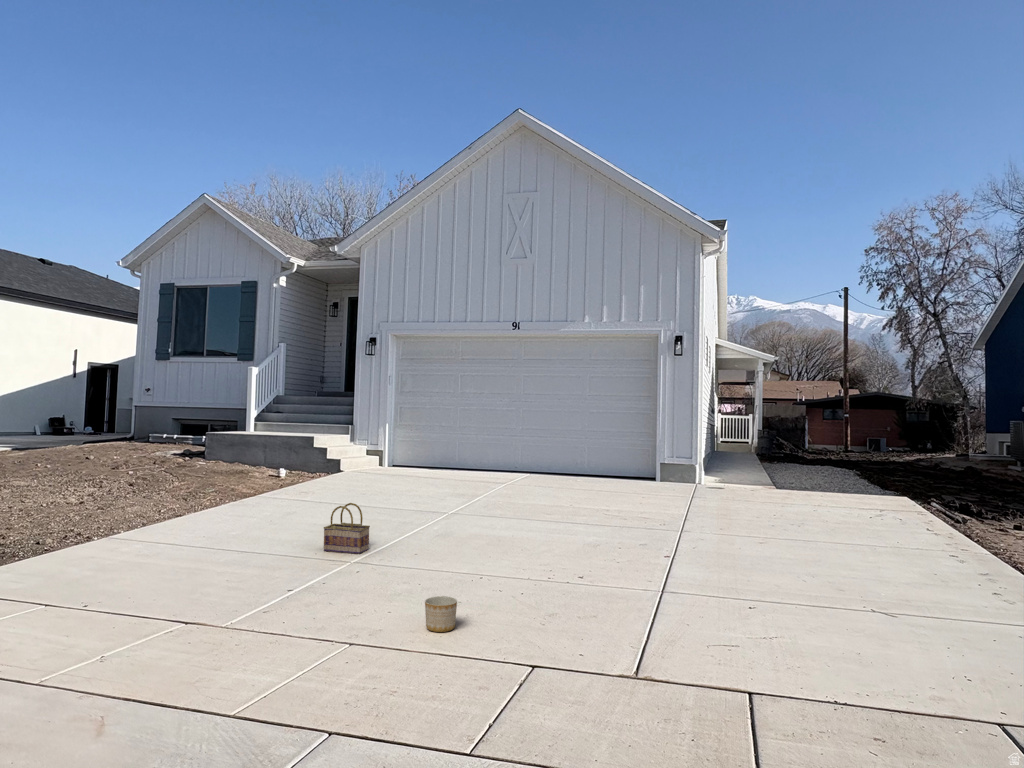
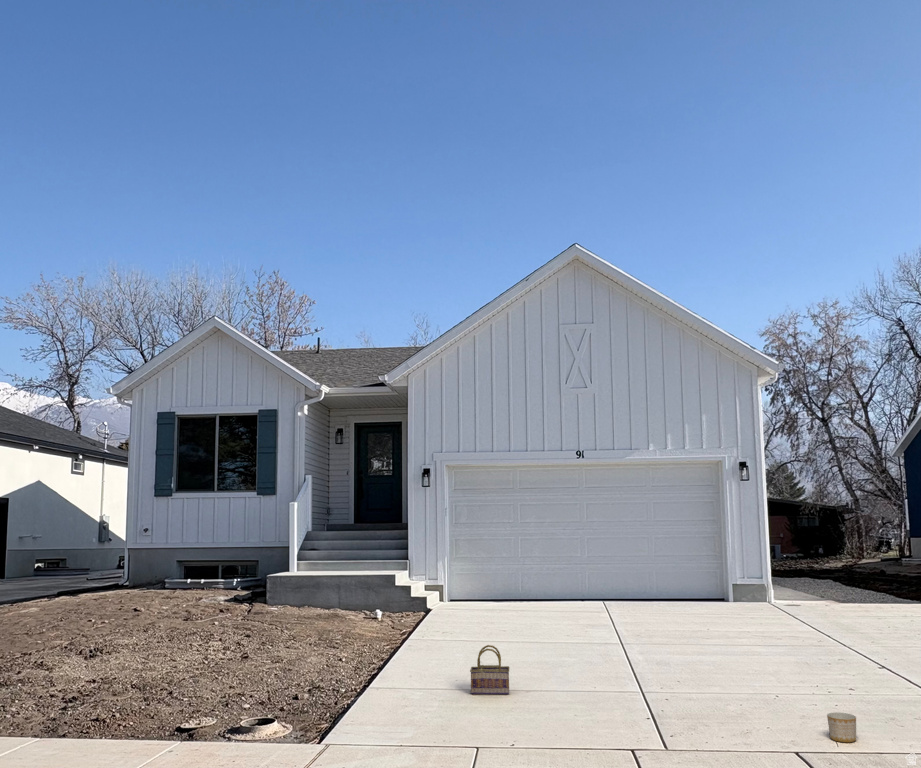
basket: present [324,503,370,554] -> present [470,645,509,694]

